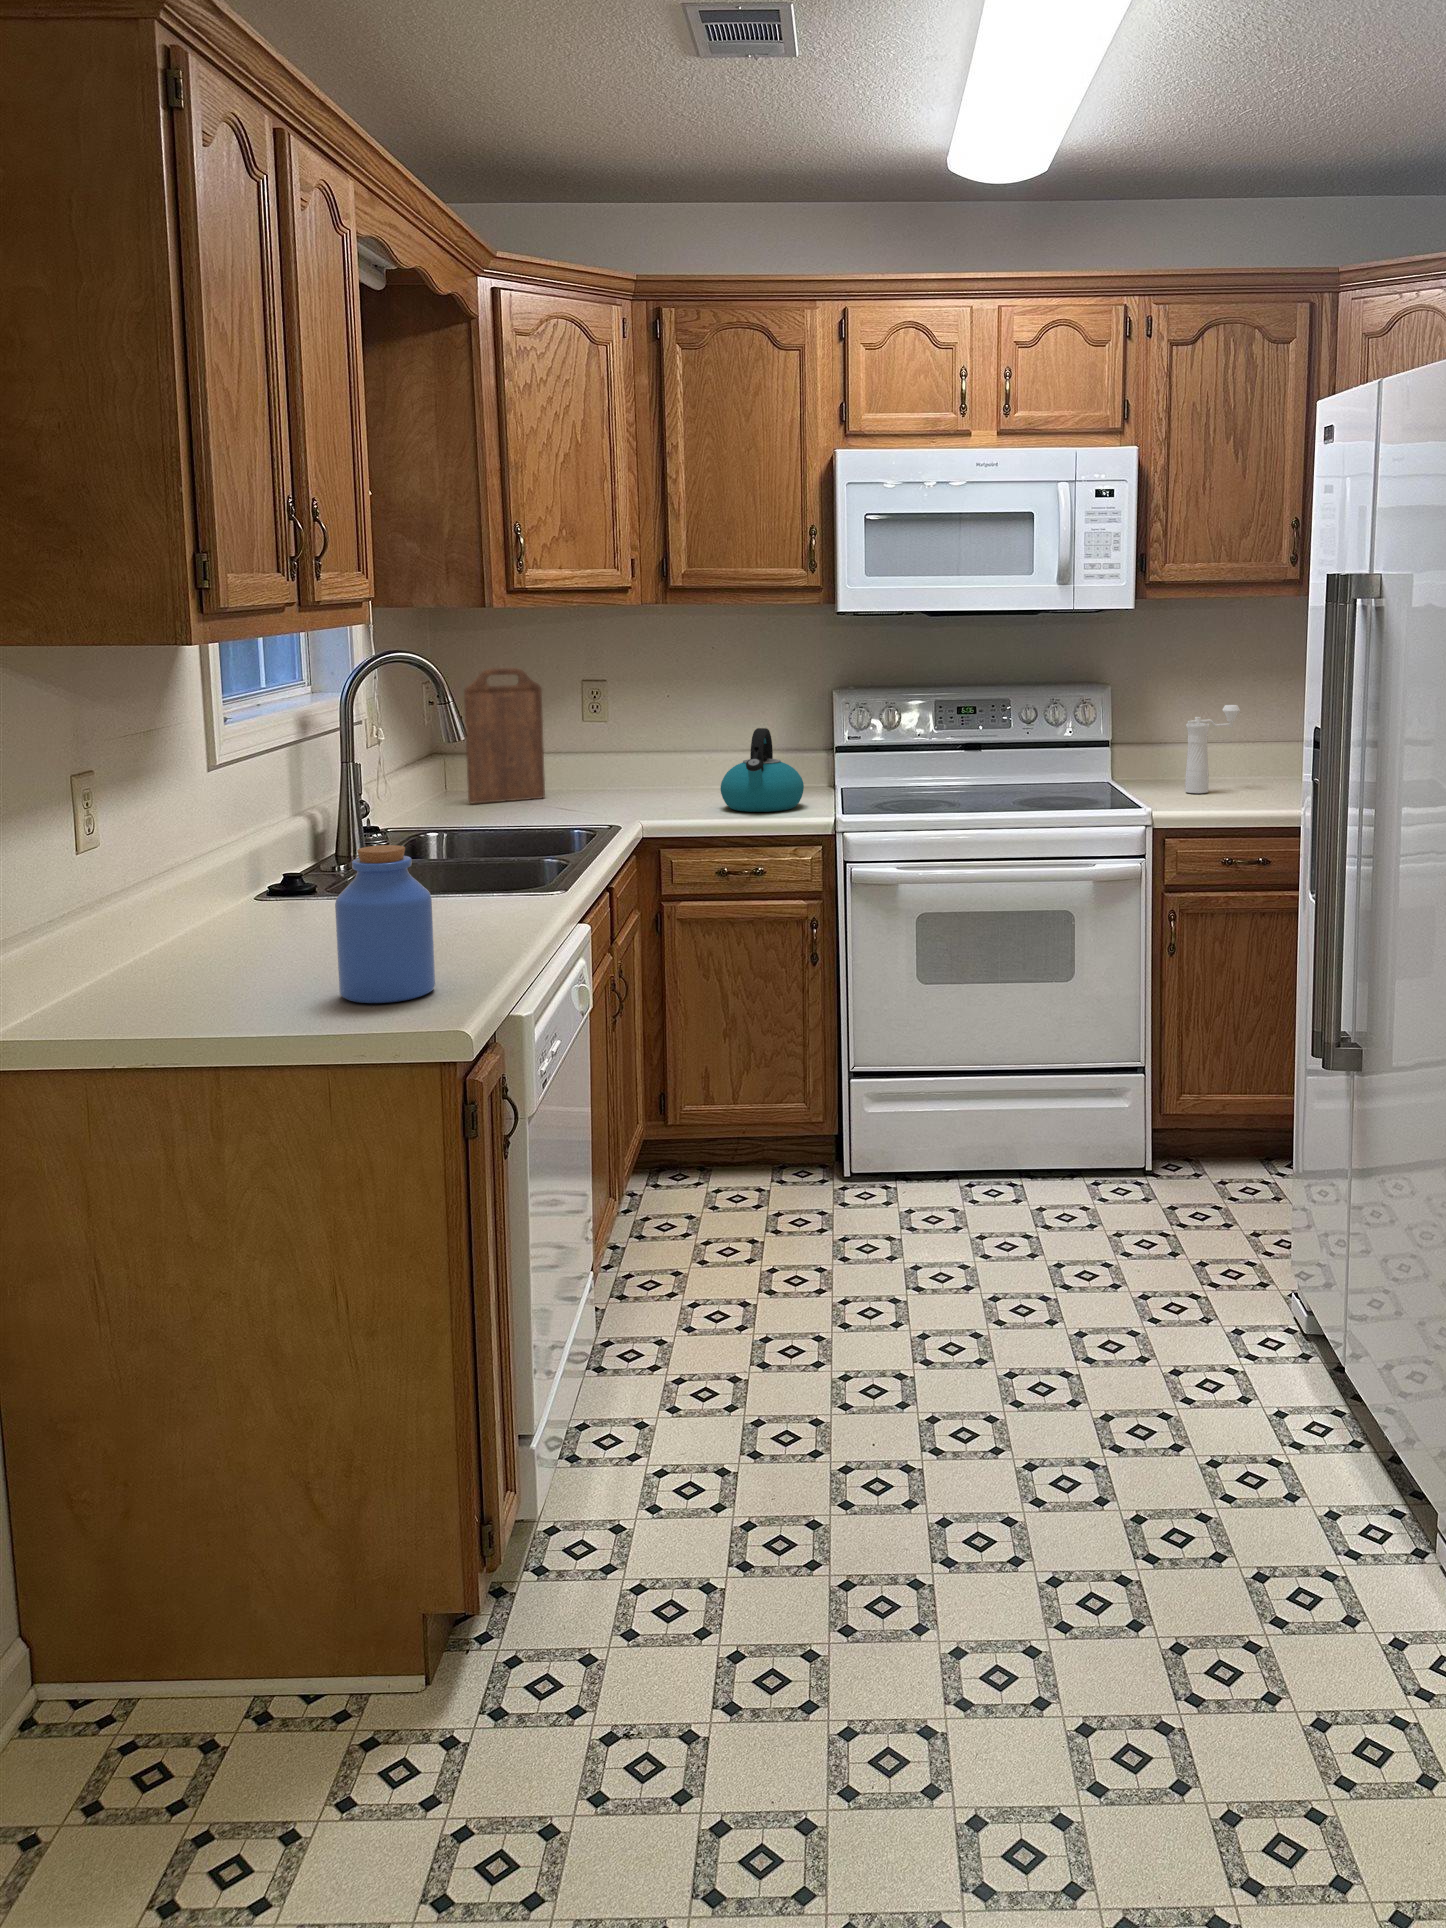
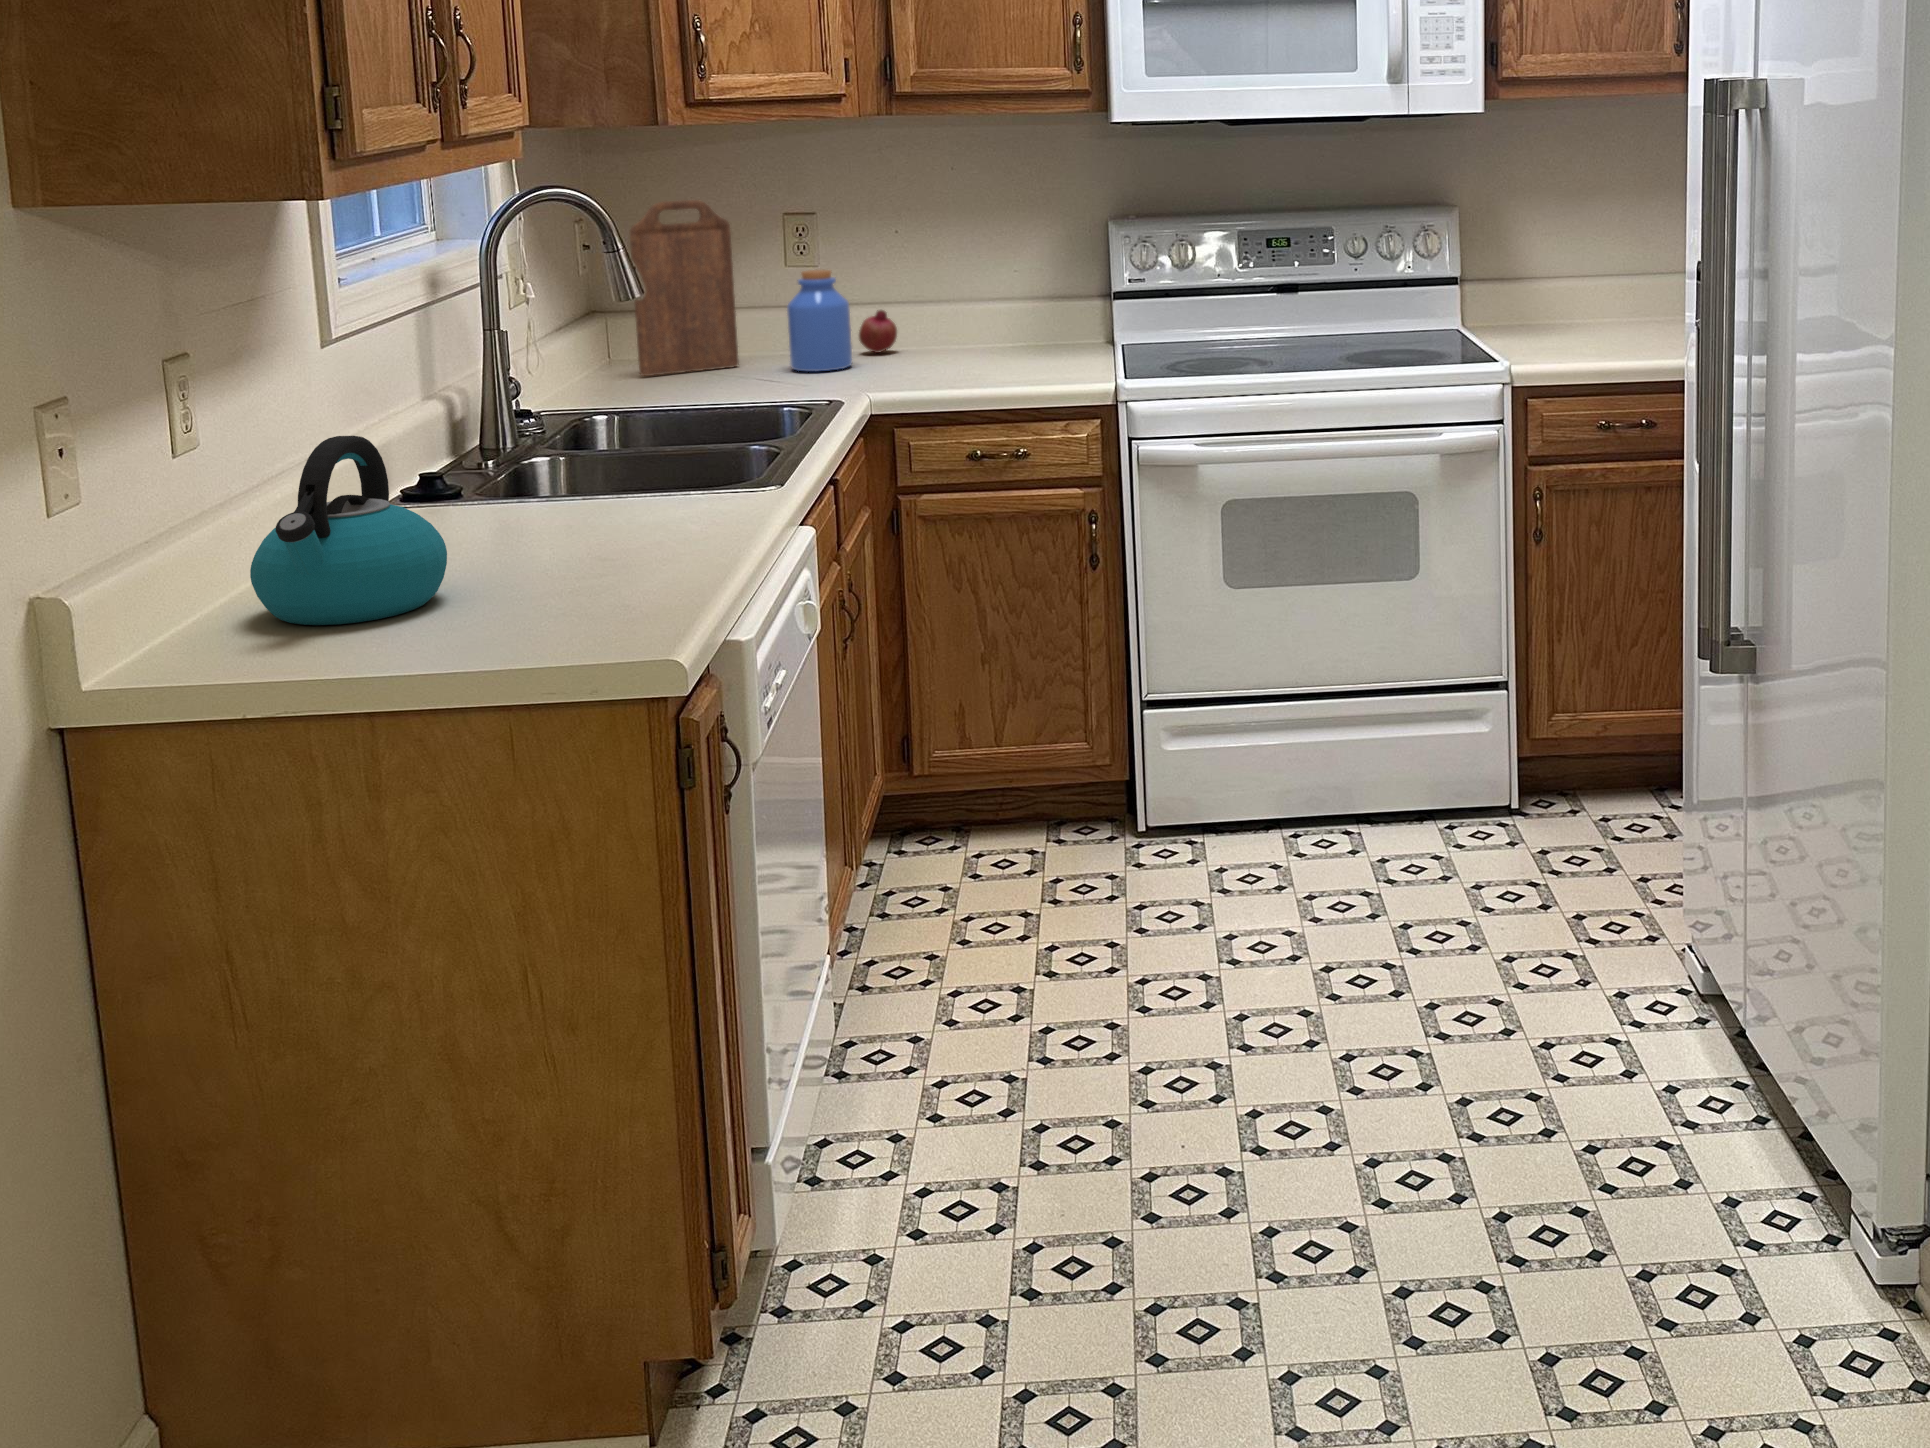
pepper mill: present [1185,705,1240,793] -> none [1553,228,1620,340]
kettle: present [720,728,804,812] -> present [250,436,447,625]
fruit: none [638,757,668,790] -> present [859,310,897,353]
jar: present [335,845,435,1003] -> present [787,270,852,371]

